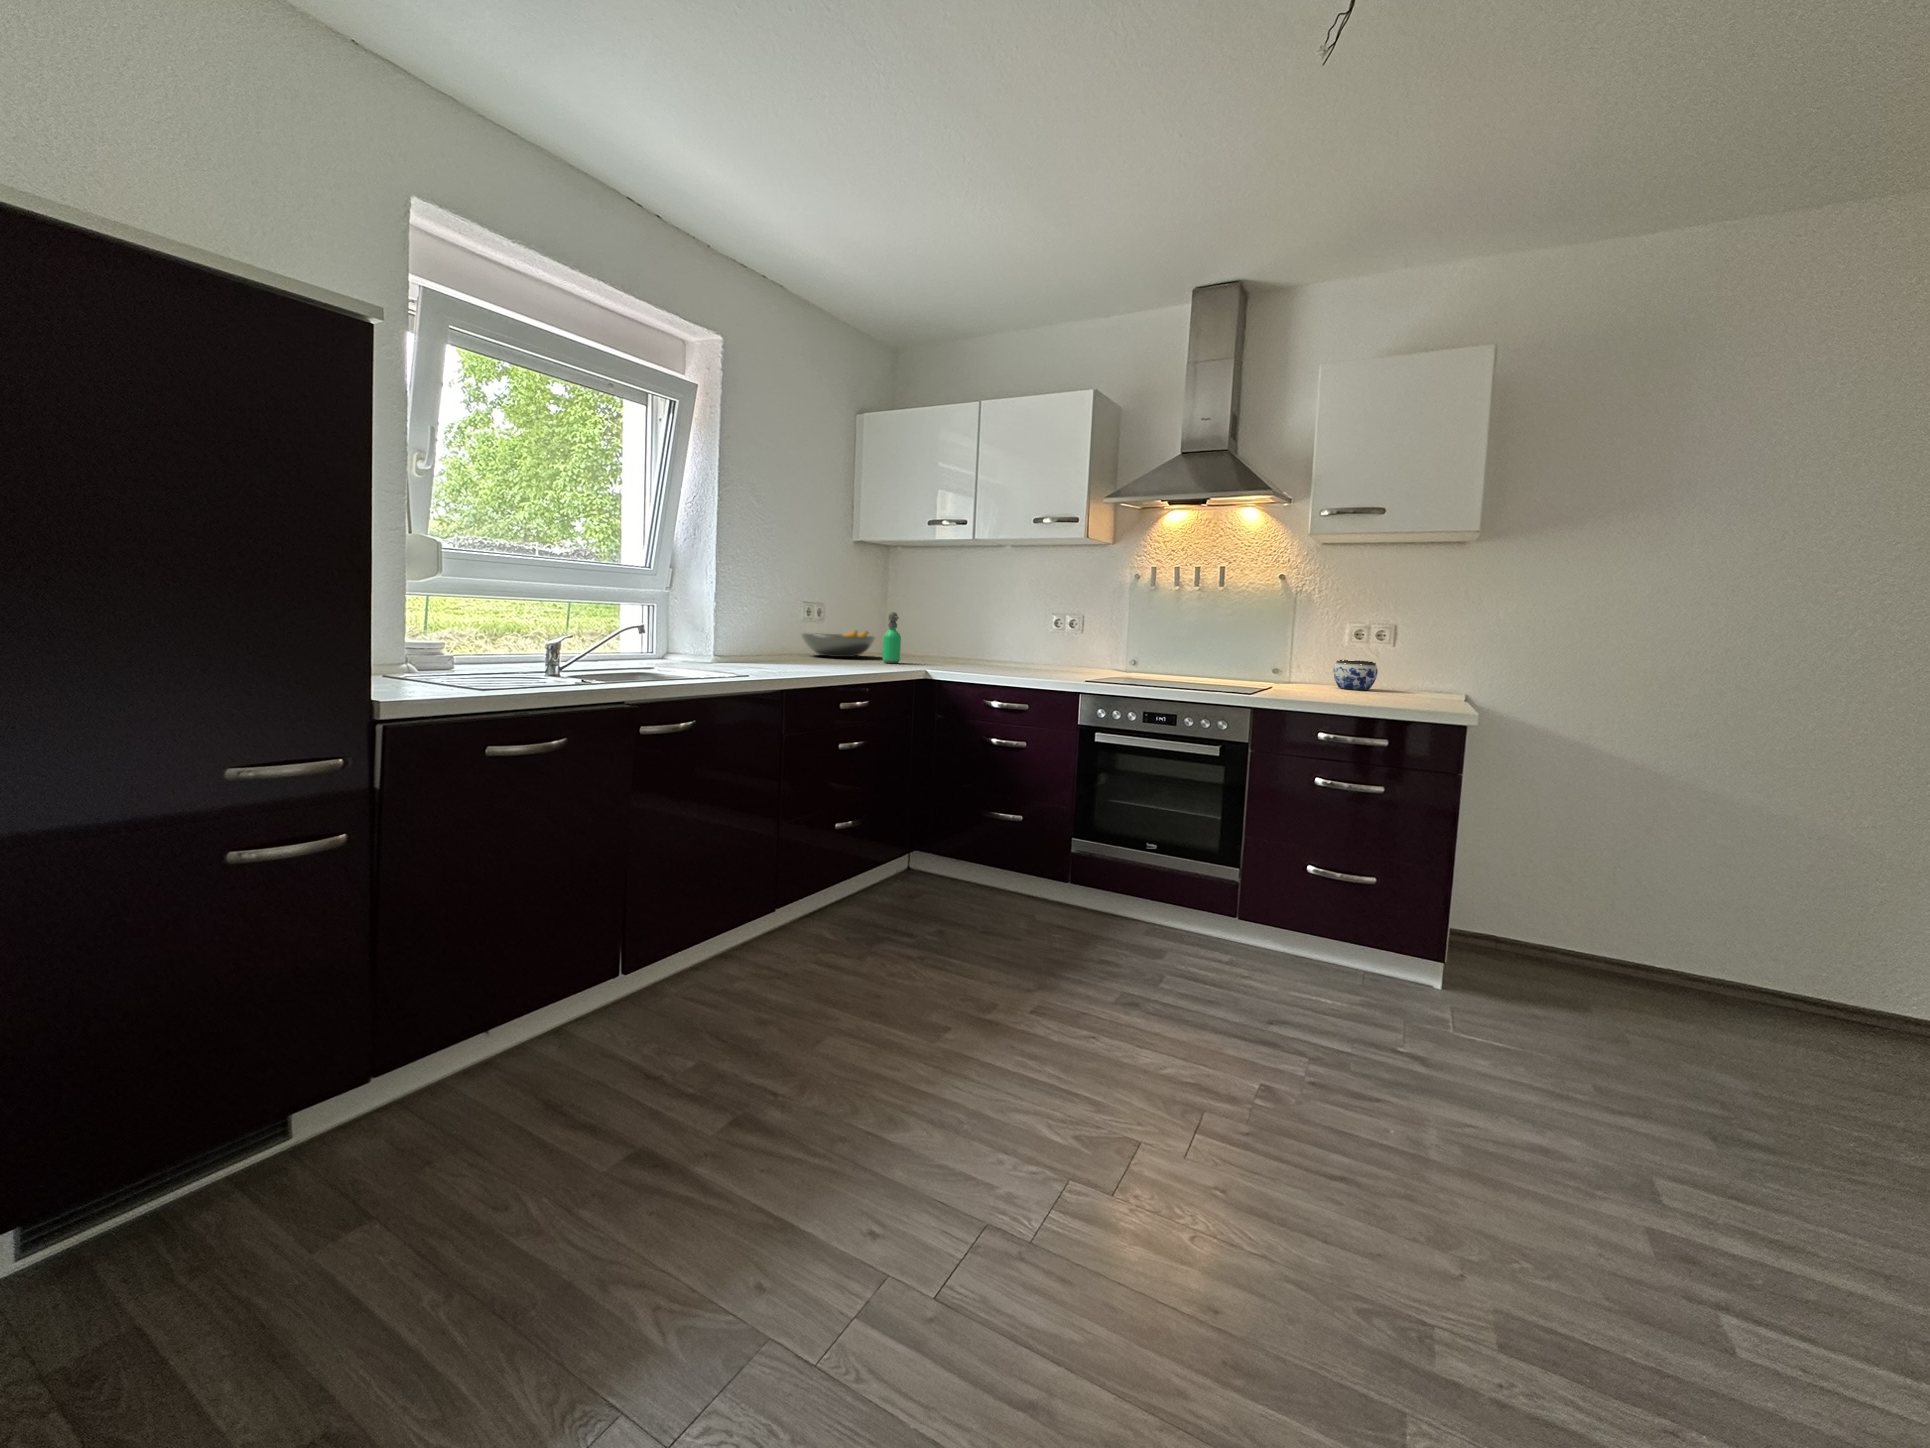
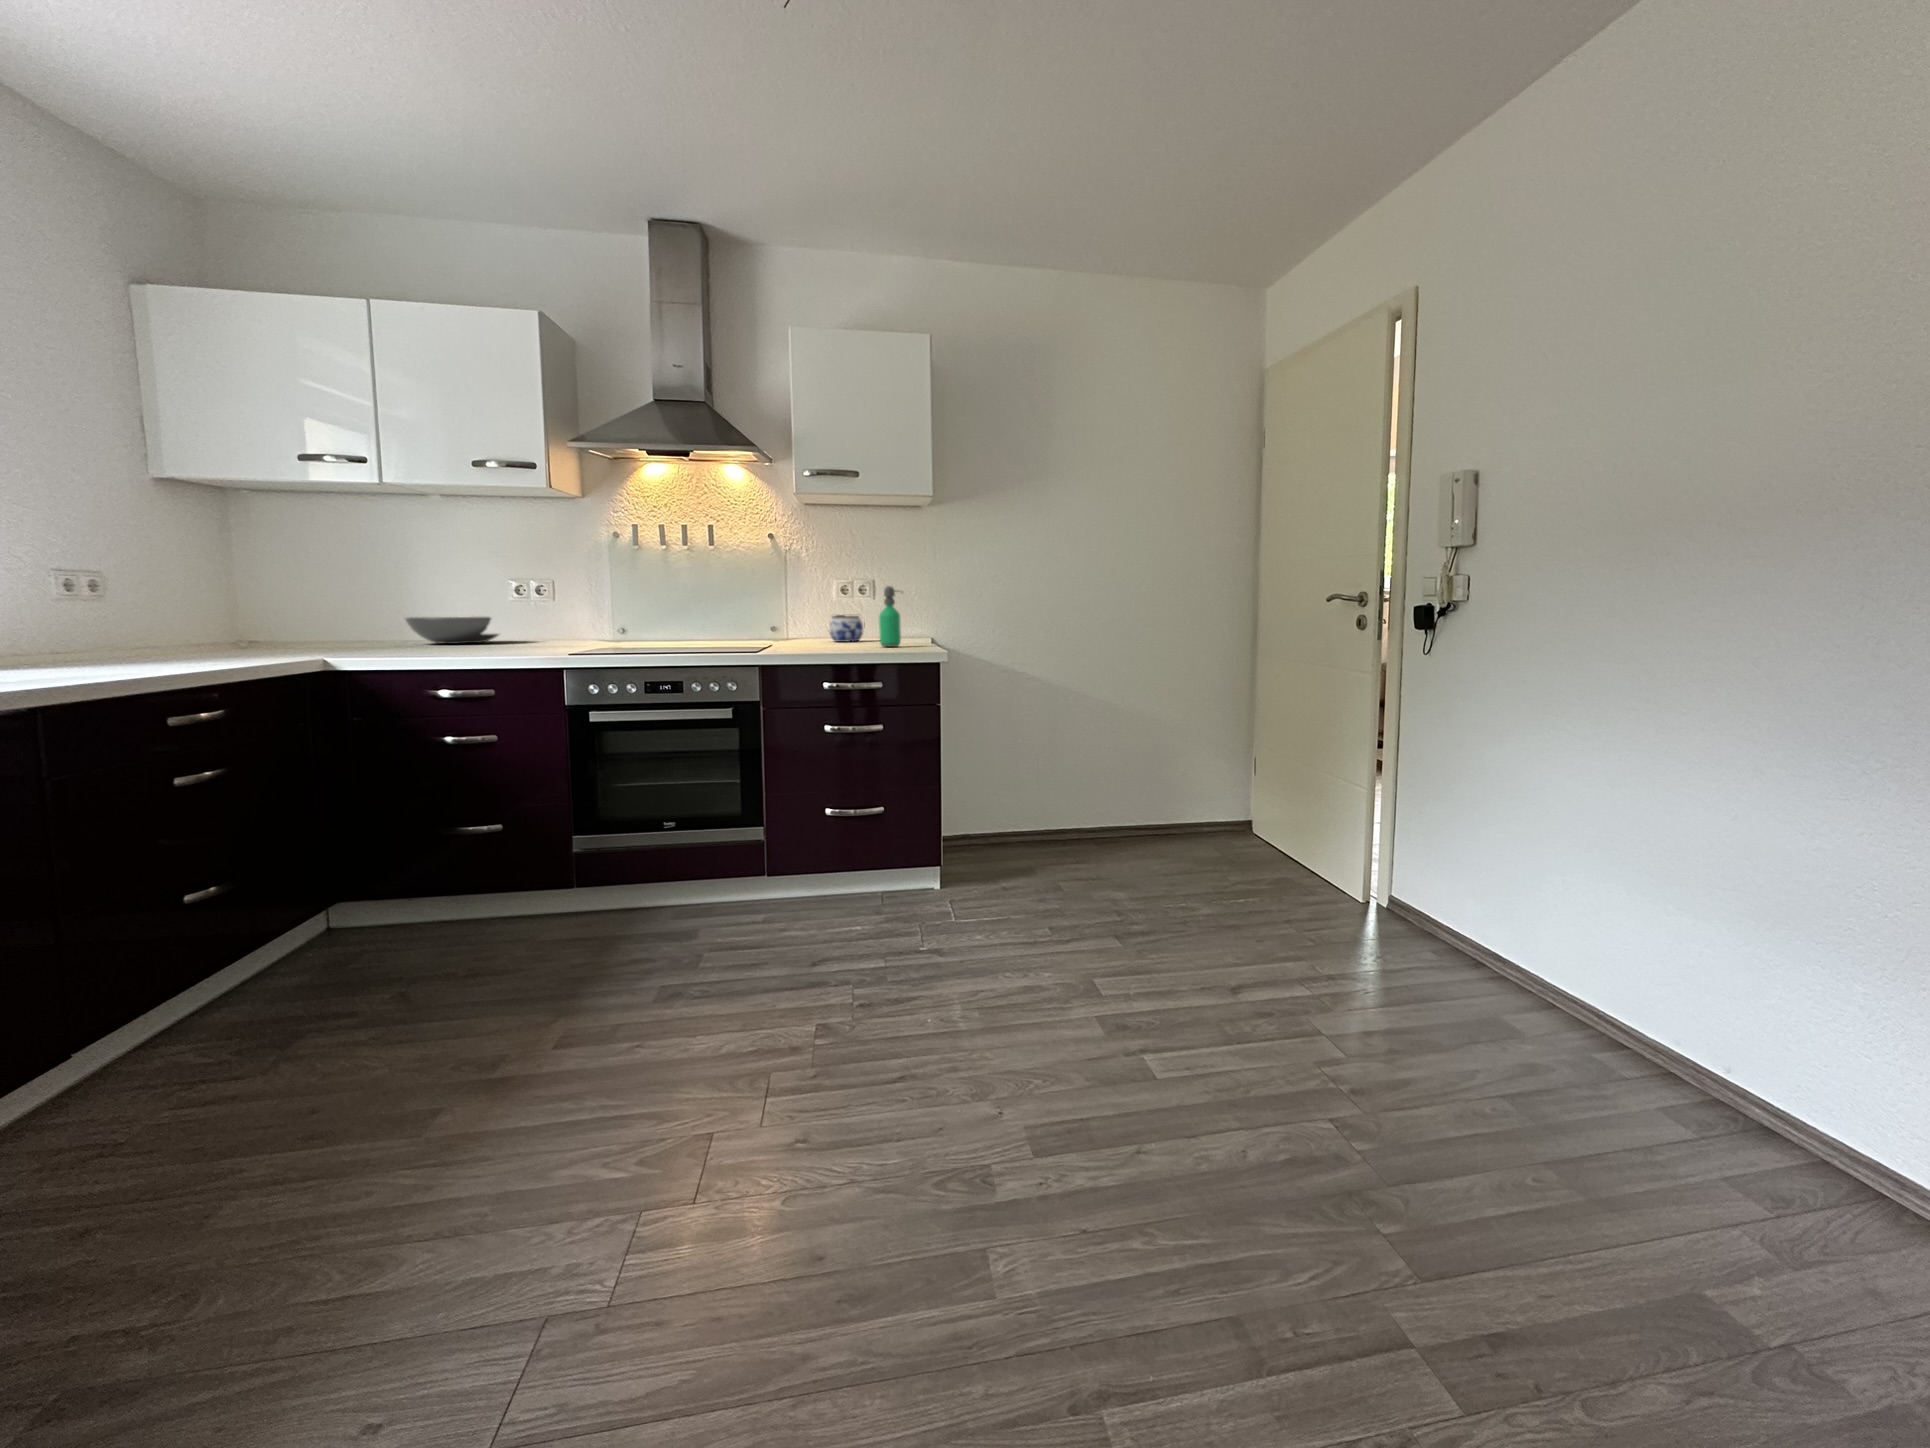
soap dispenser: present [883,612,901,663] -> present [879,586,901,647]
fruit bowl: present [802,631,875,657] -> present [405,617,498,644]

